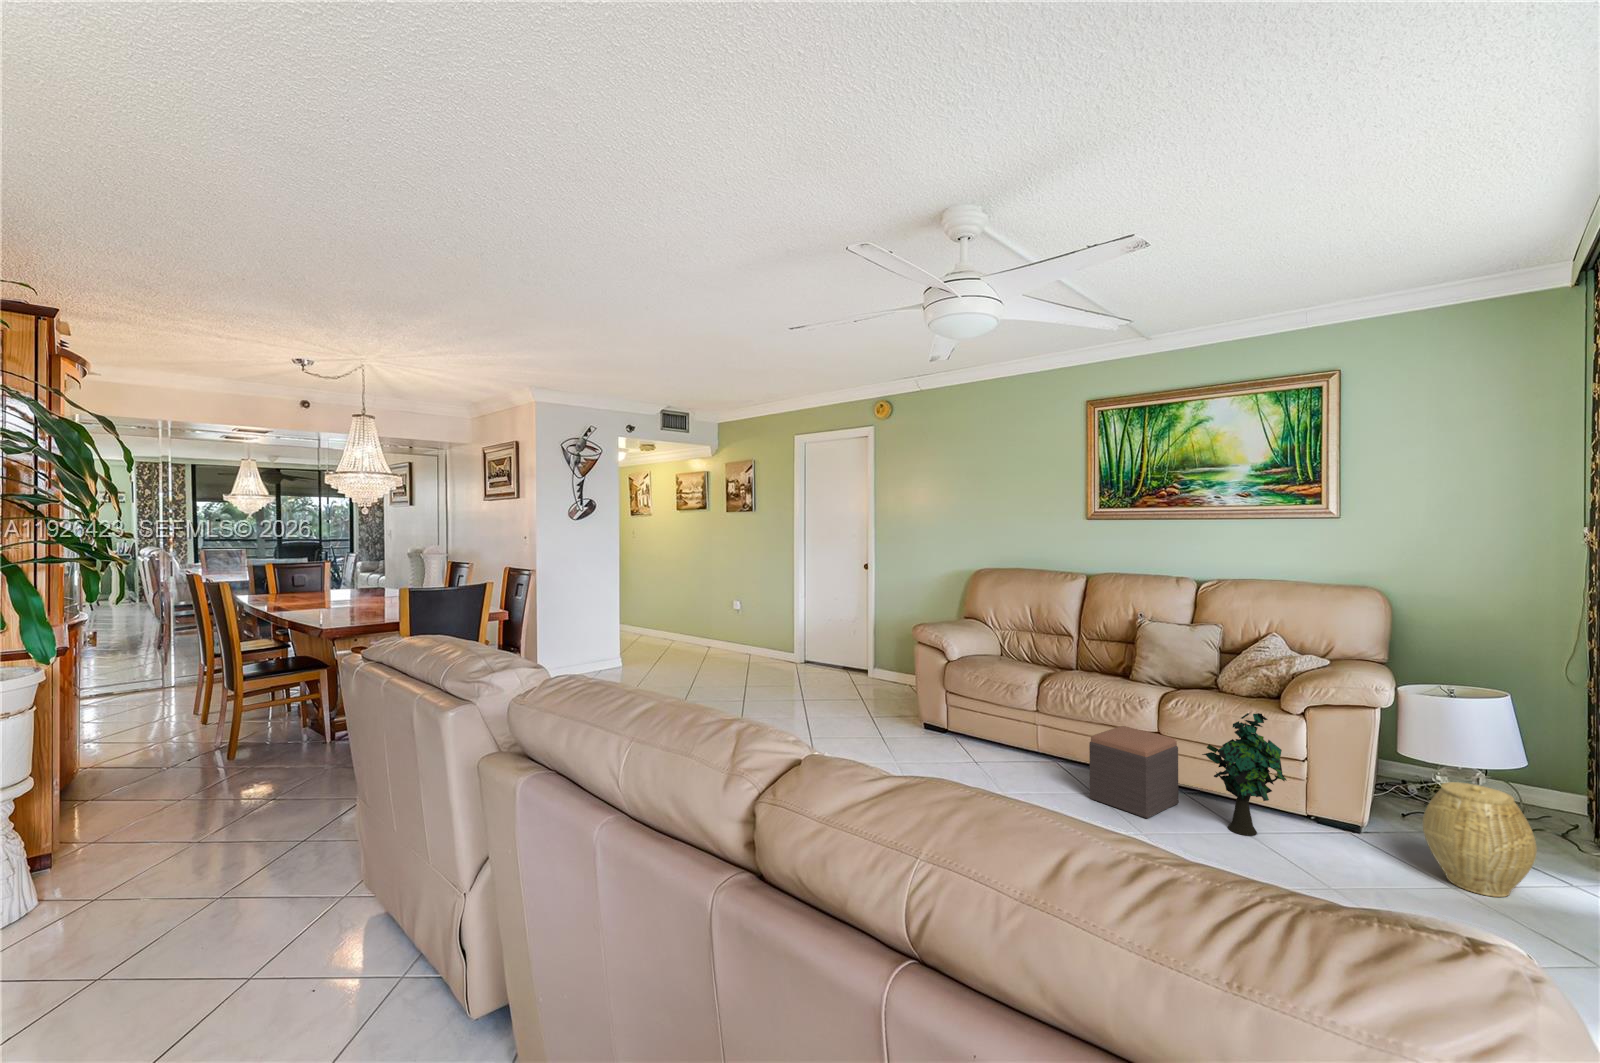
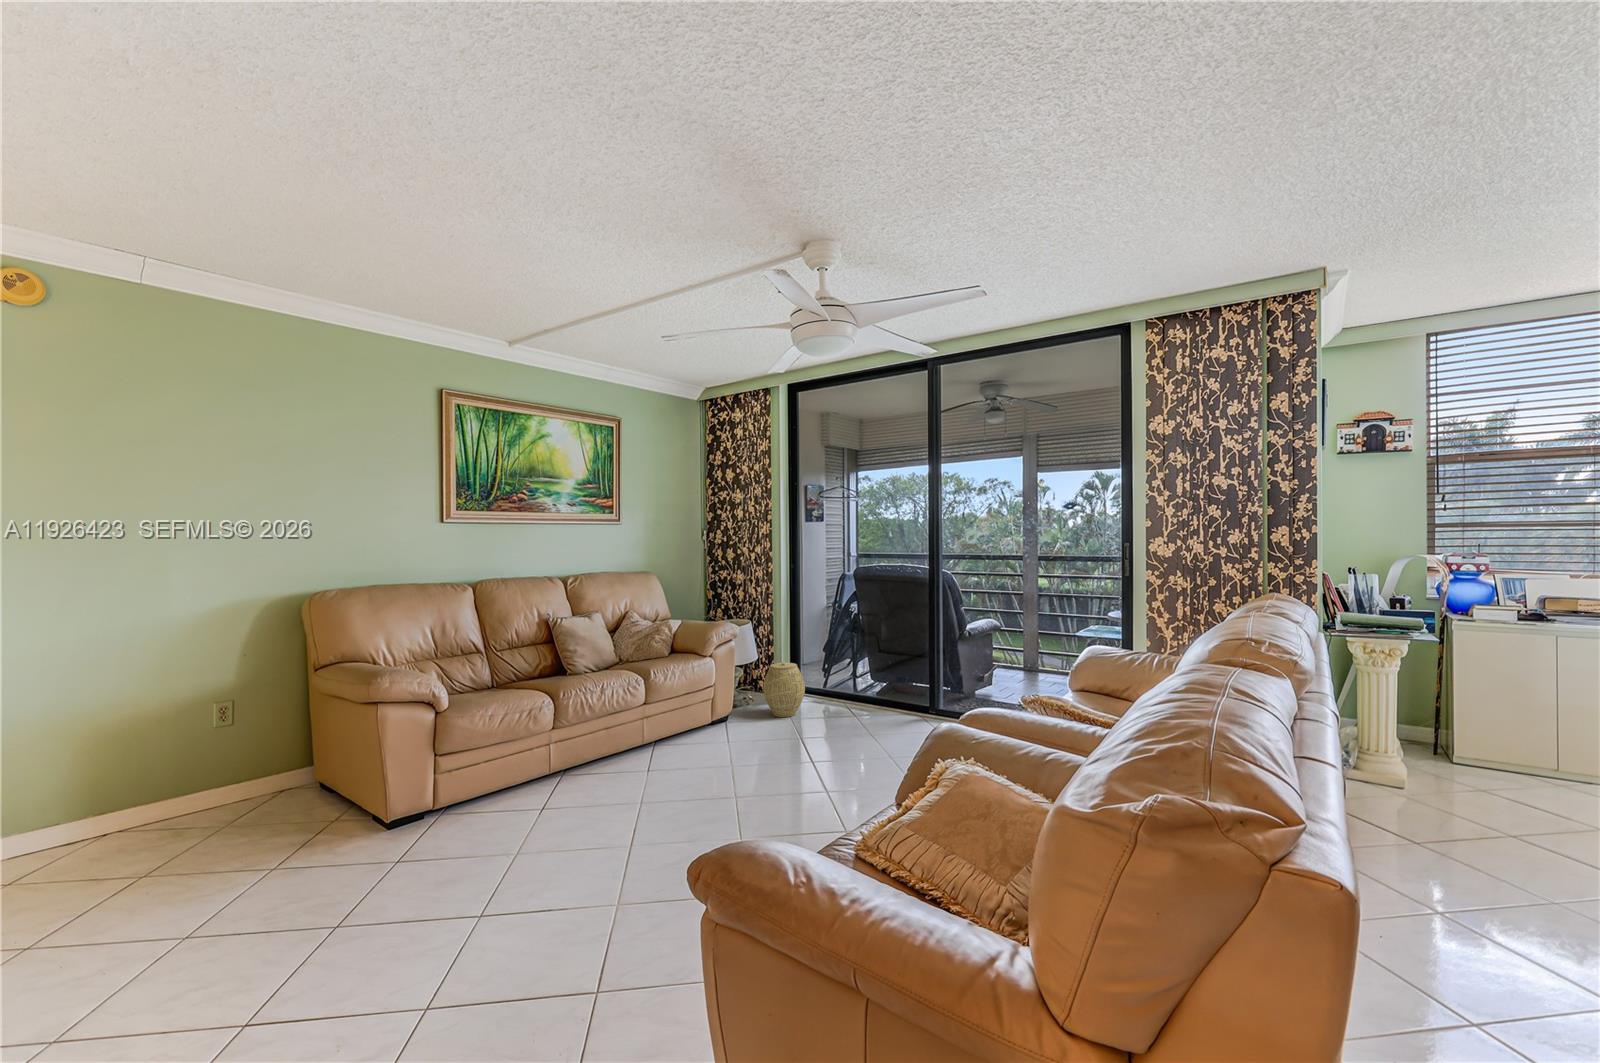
decorative plant: present [1202,713,1287,836] -> none [697,655,740,744]
footstool: present [1089,726,1178,818] -> none [628,699,699,774]

